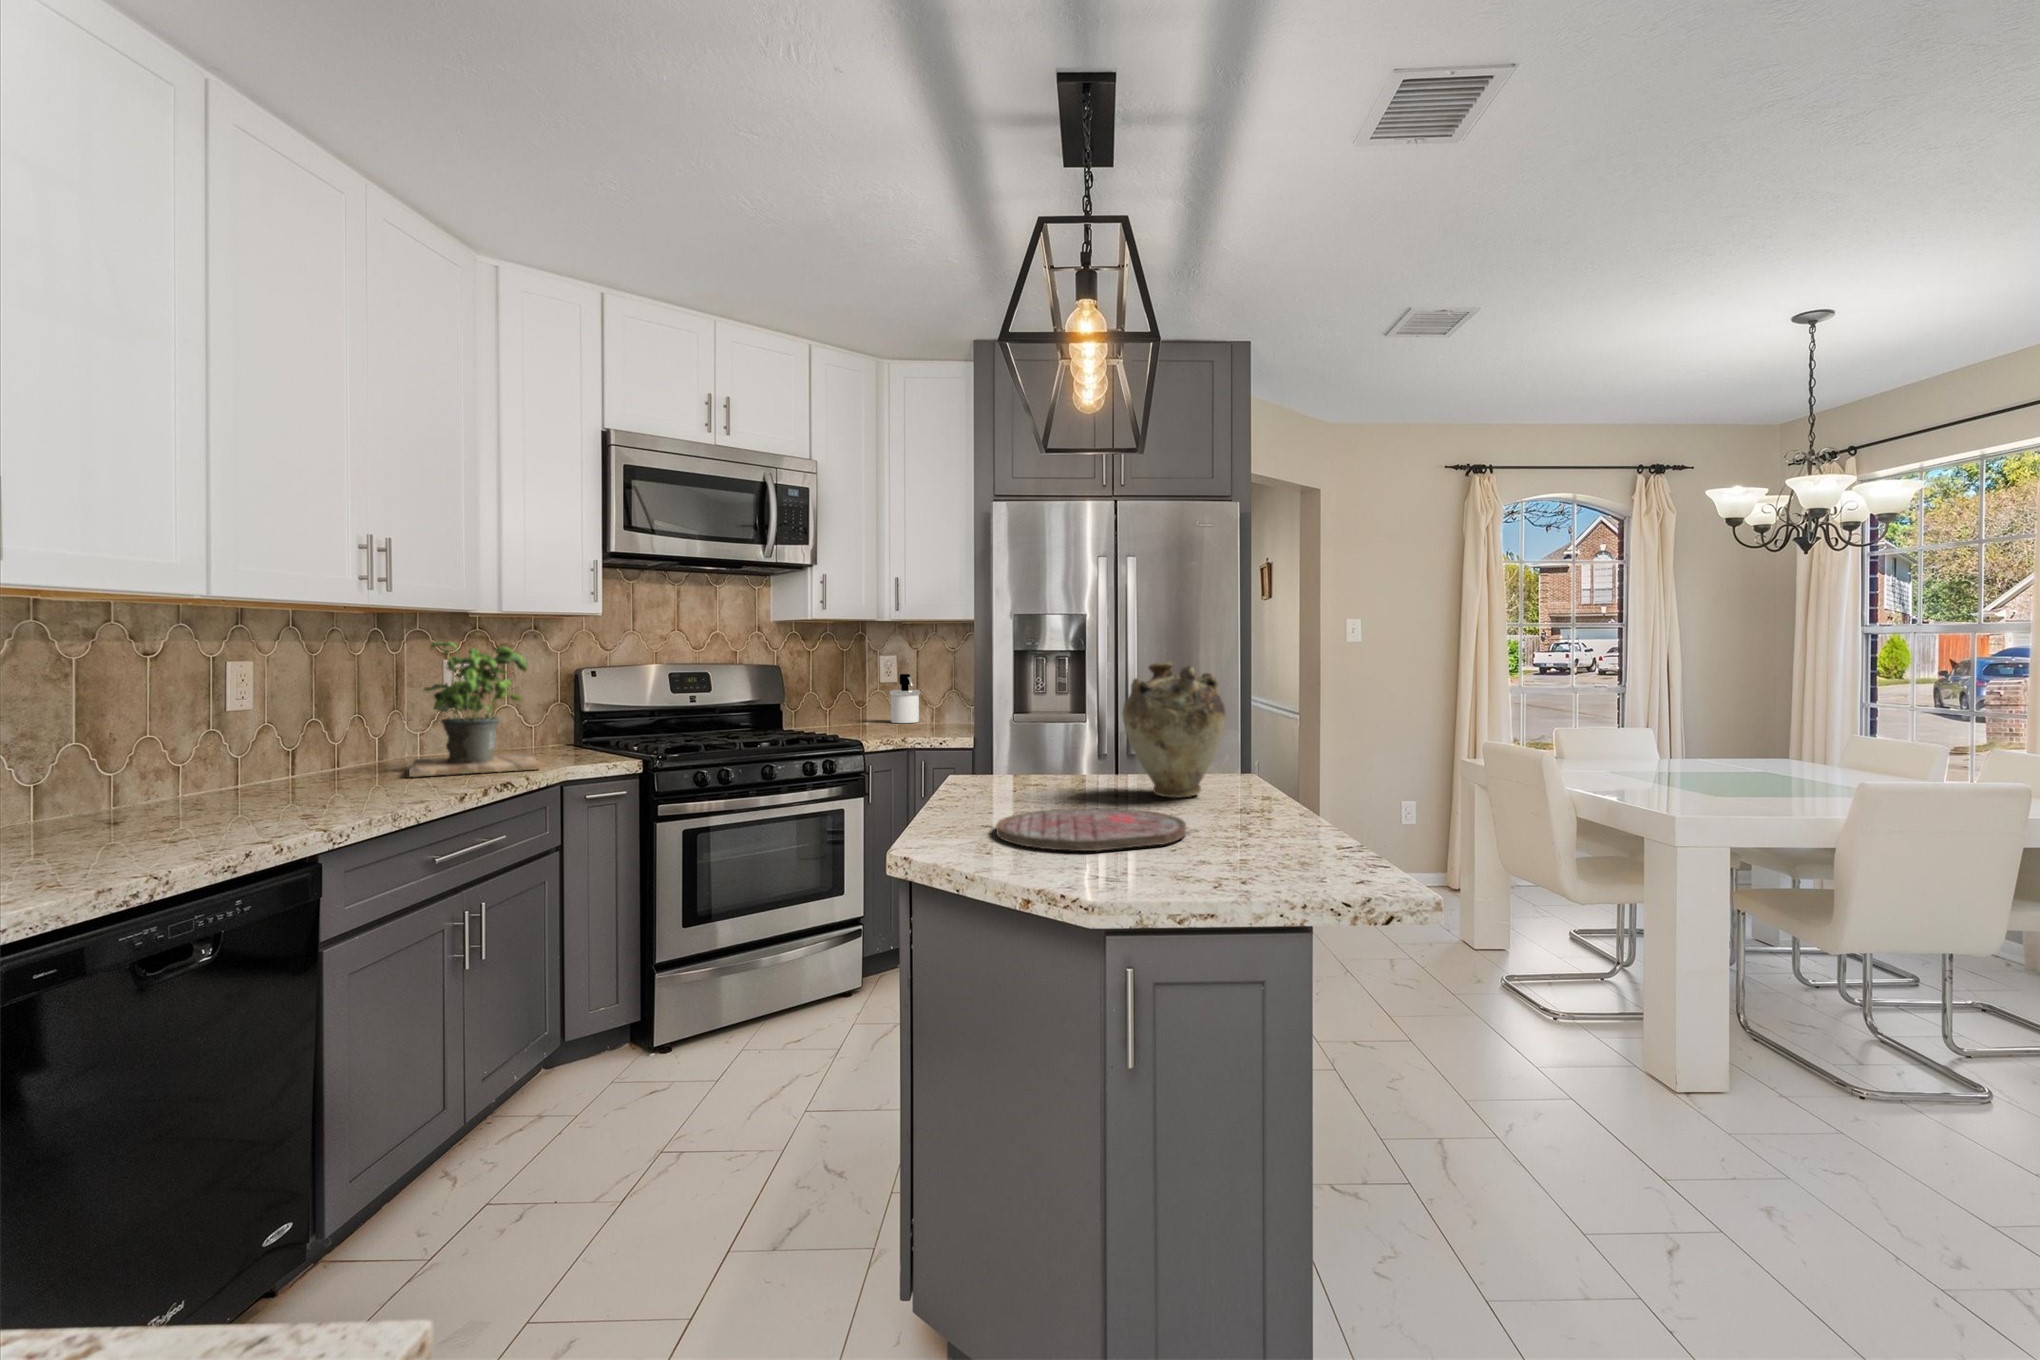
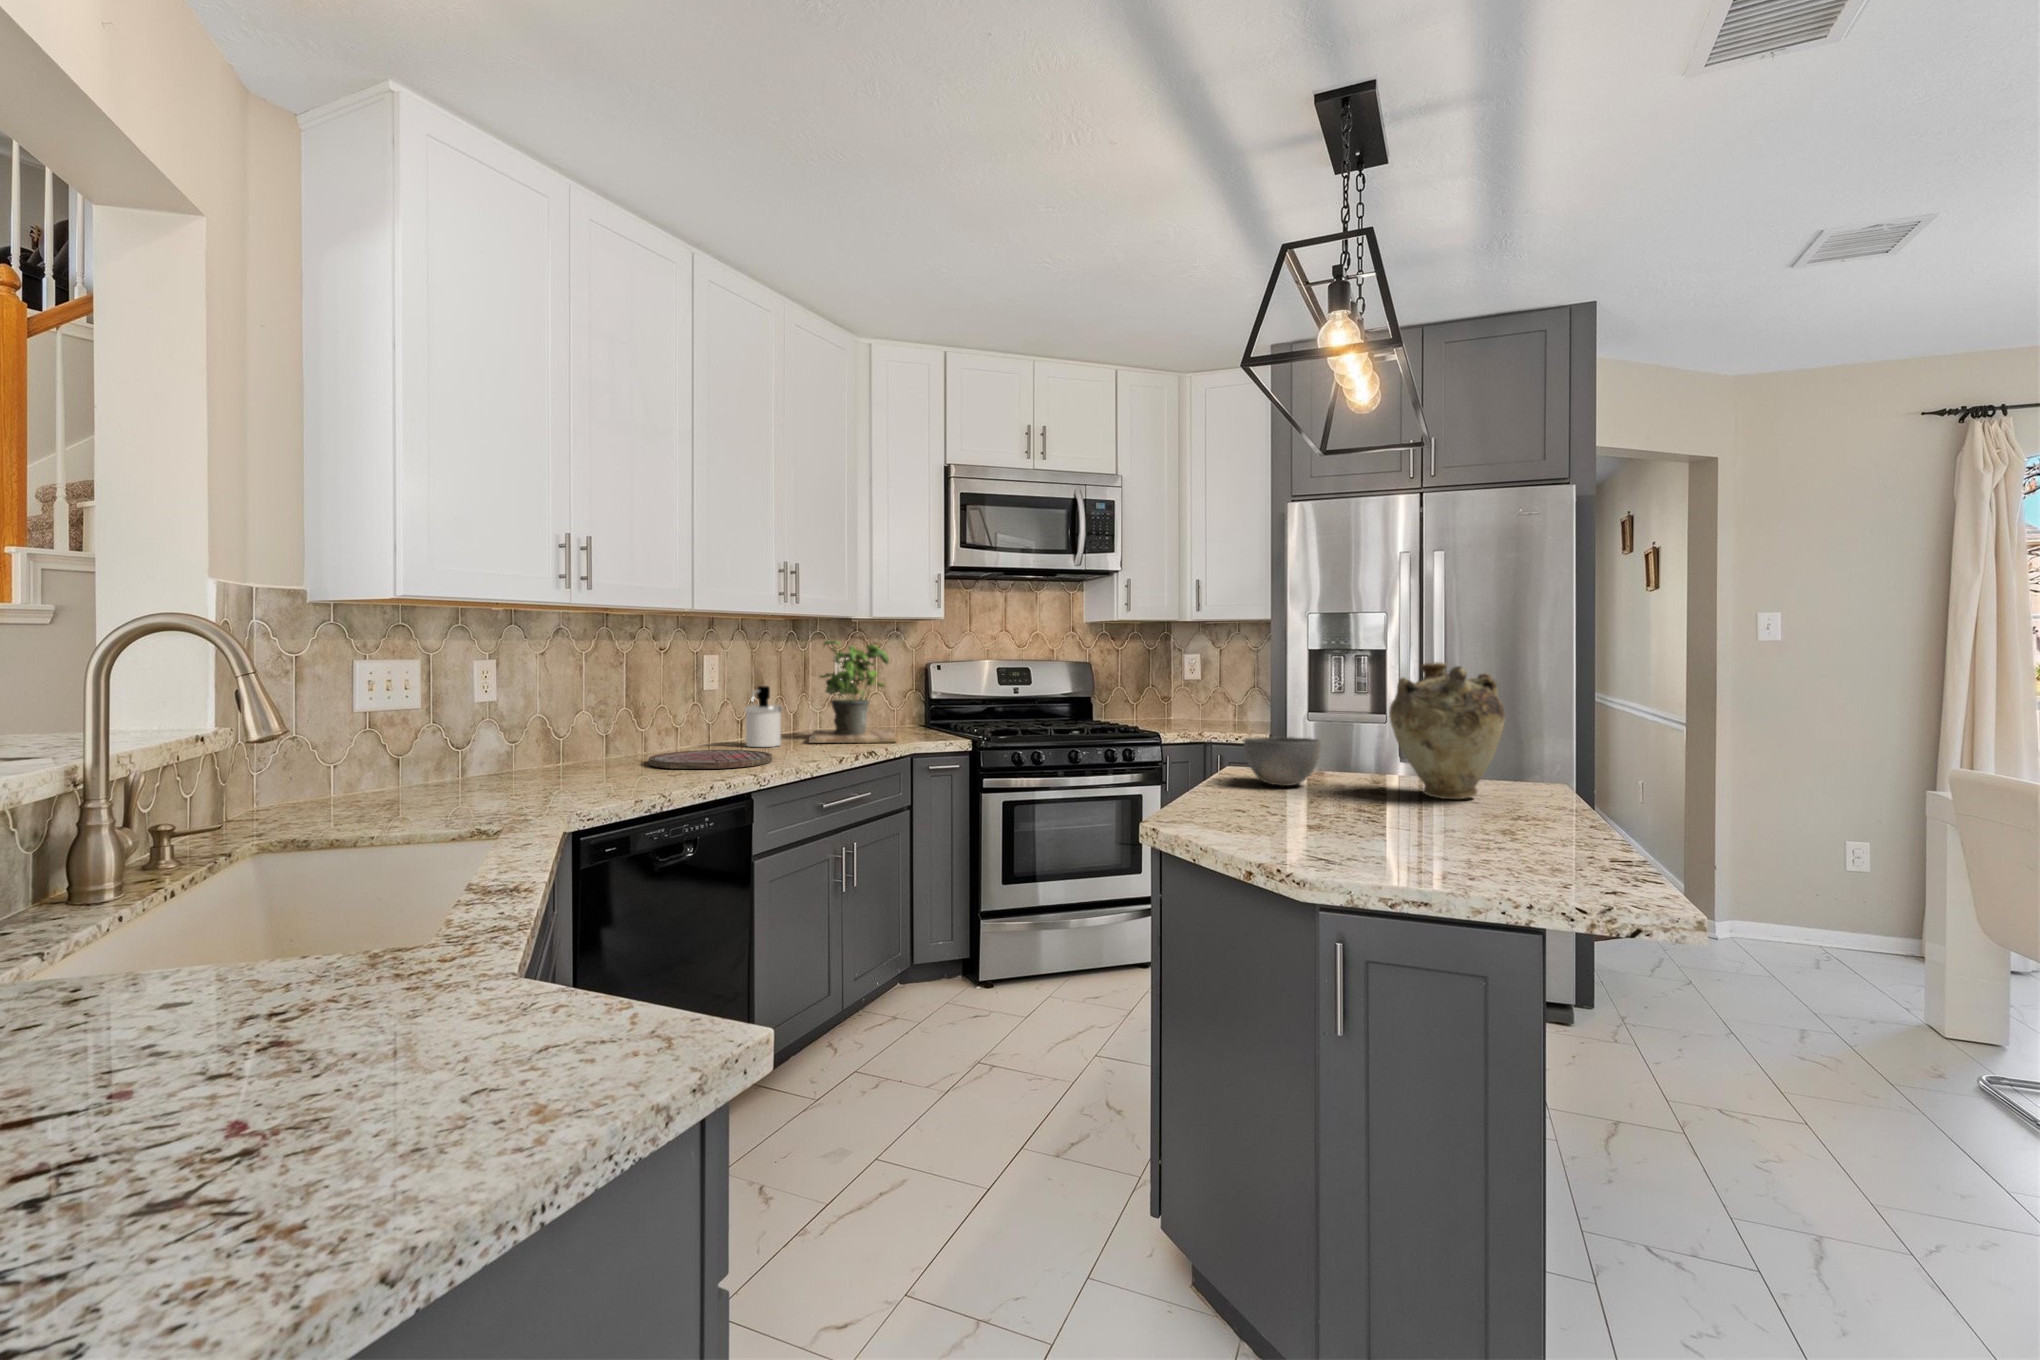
soap dispenser: present [890,674,920,723] -> present [745,686,782,747]
bowl: none [978,743,1056,795] -> present [1244,737,1321,786]
cutting board: present [996,808,1186,851] -> present [649,750,772,769]

